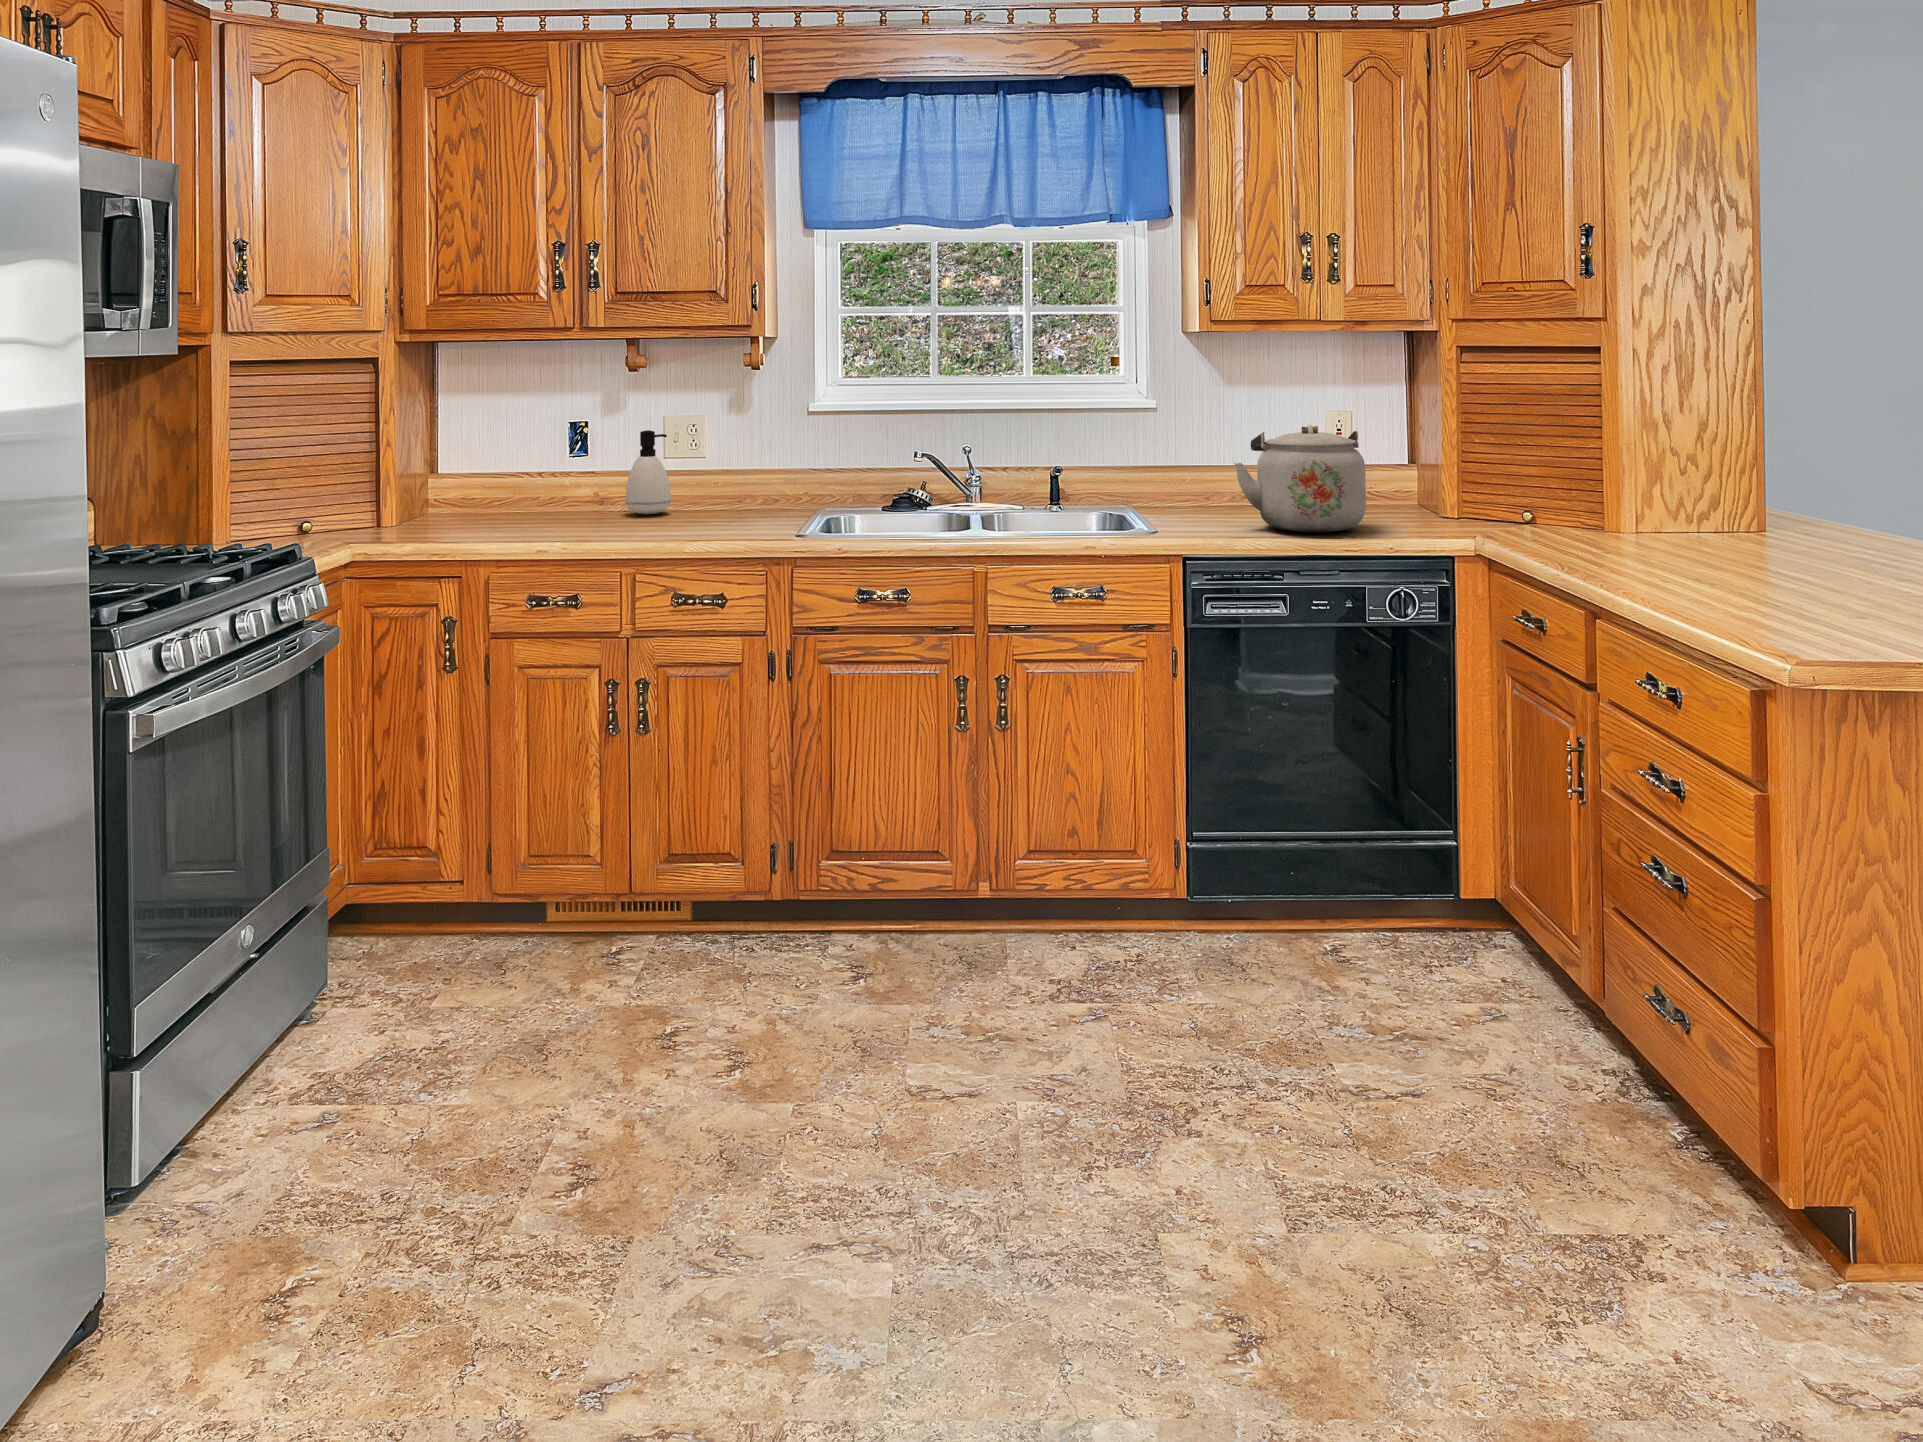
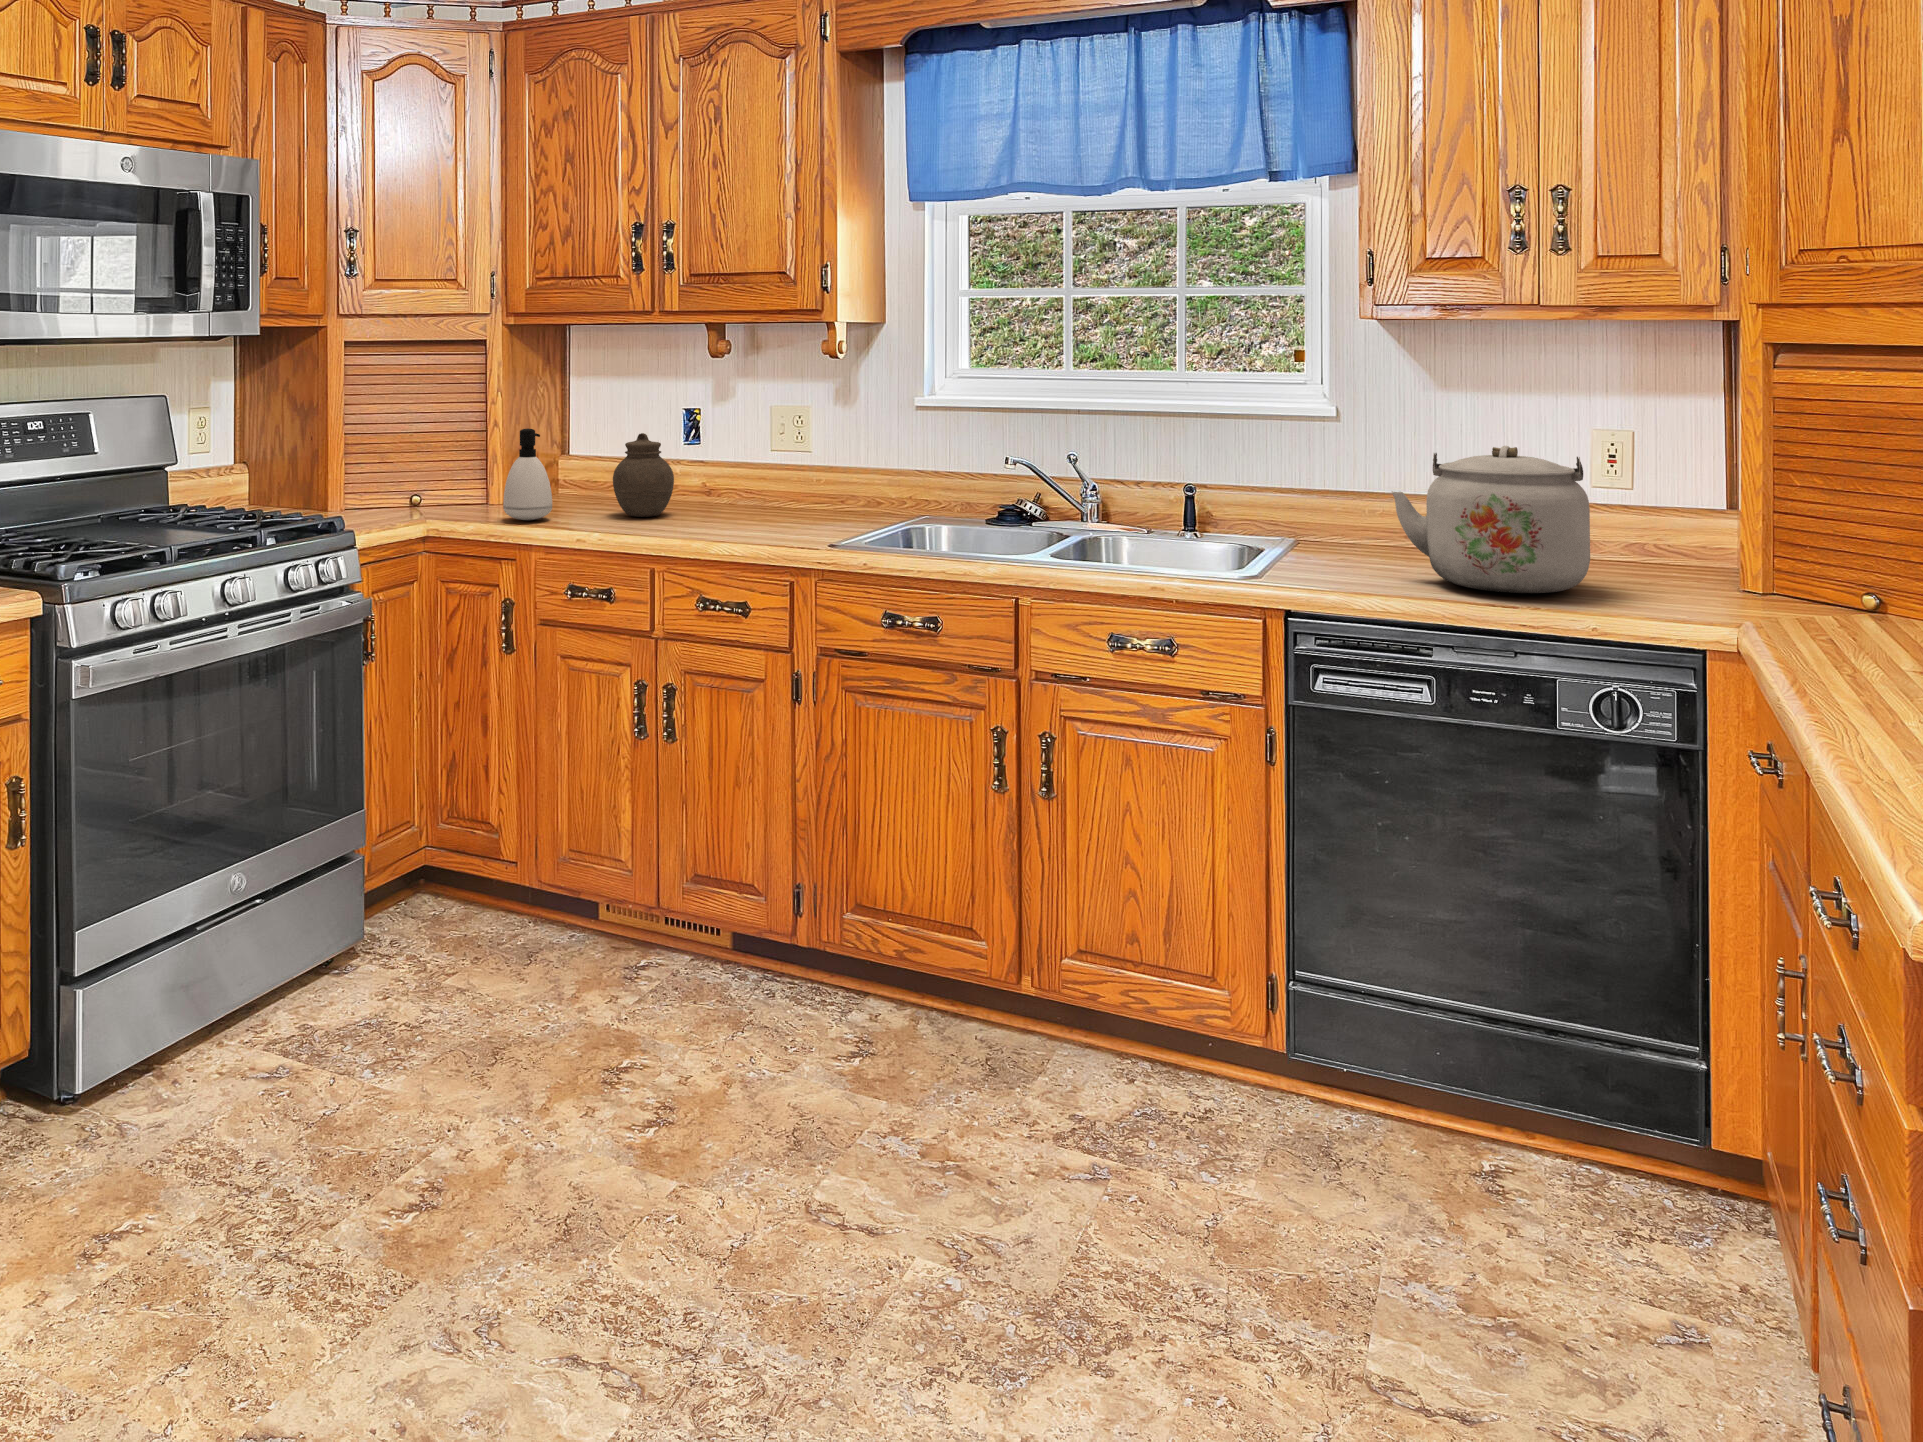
soap dispenser: present [625,430,671,514] -> present [503,429,552,520]
jar: none [533,446,594,527] -> present [613,433,674,517]

